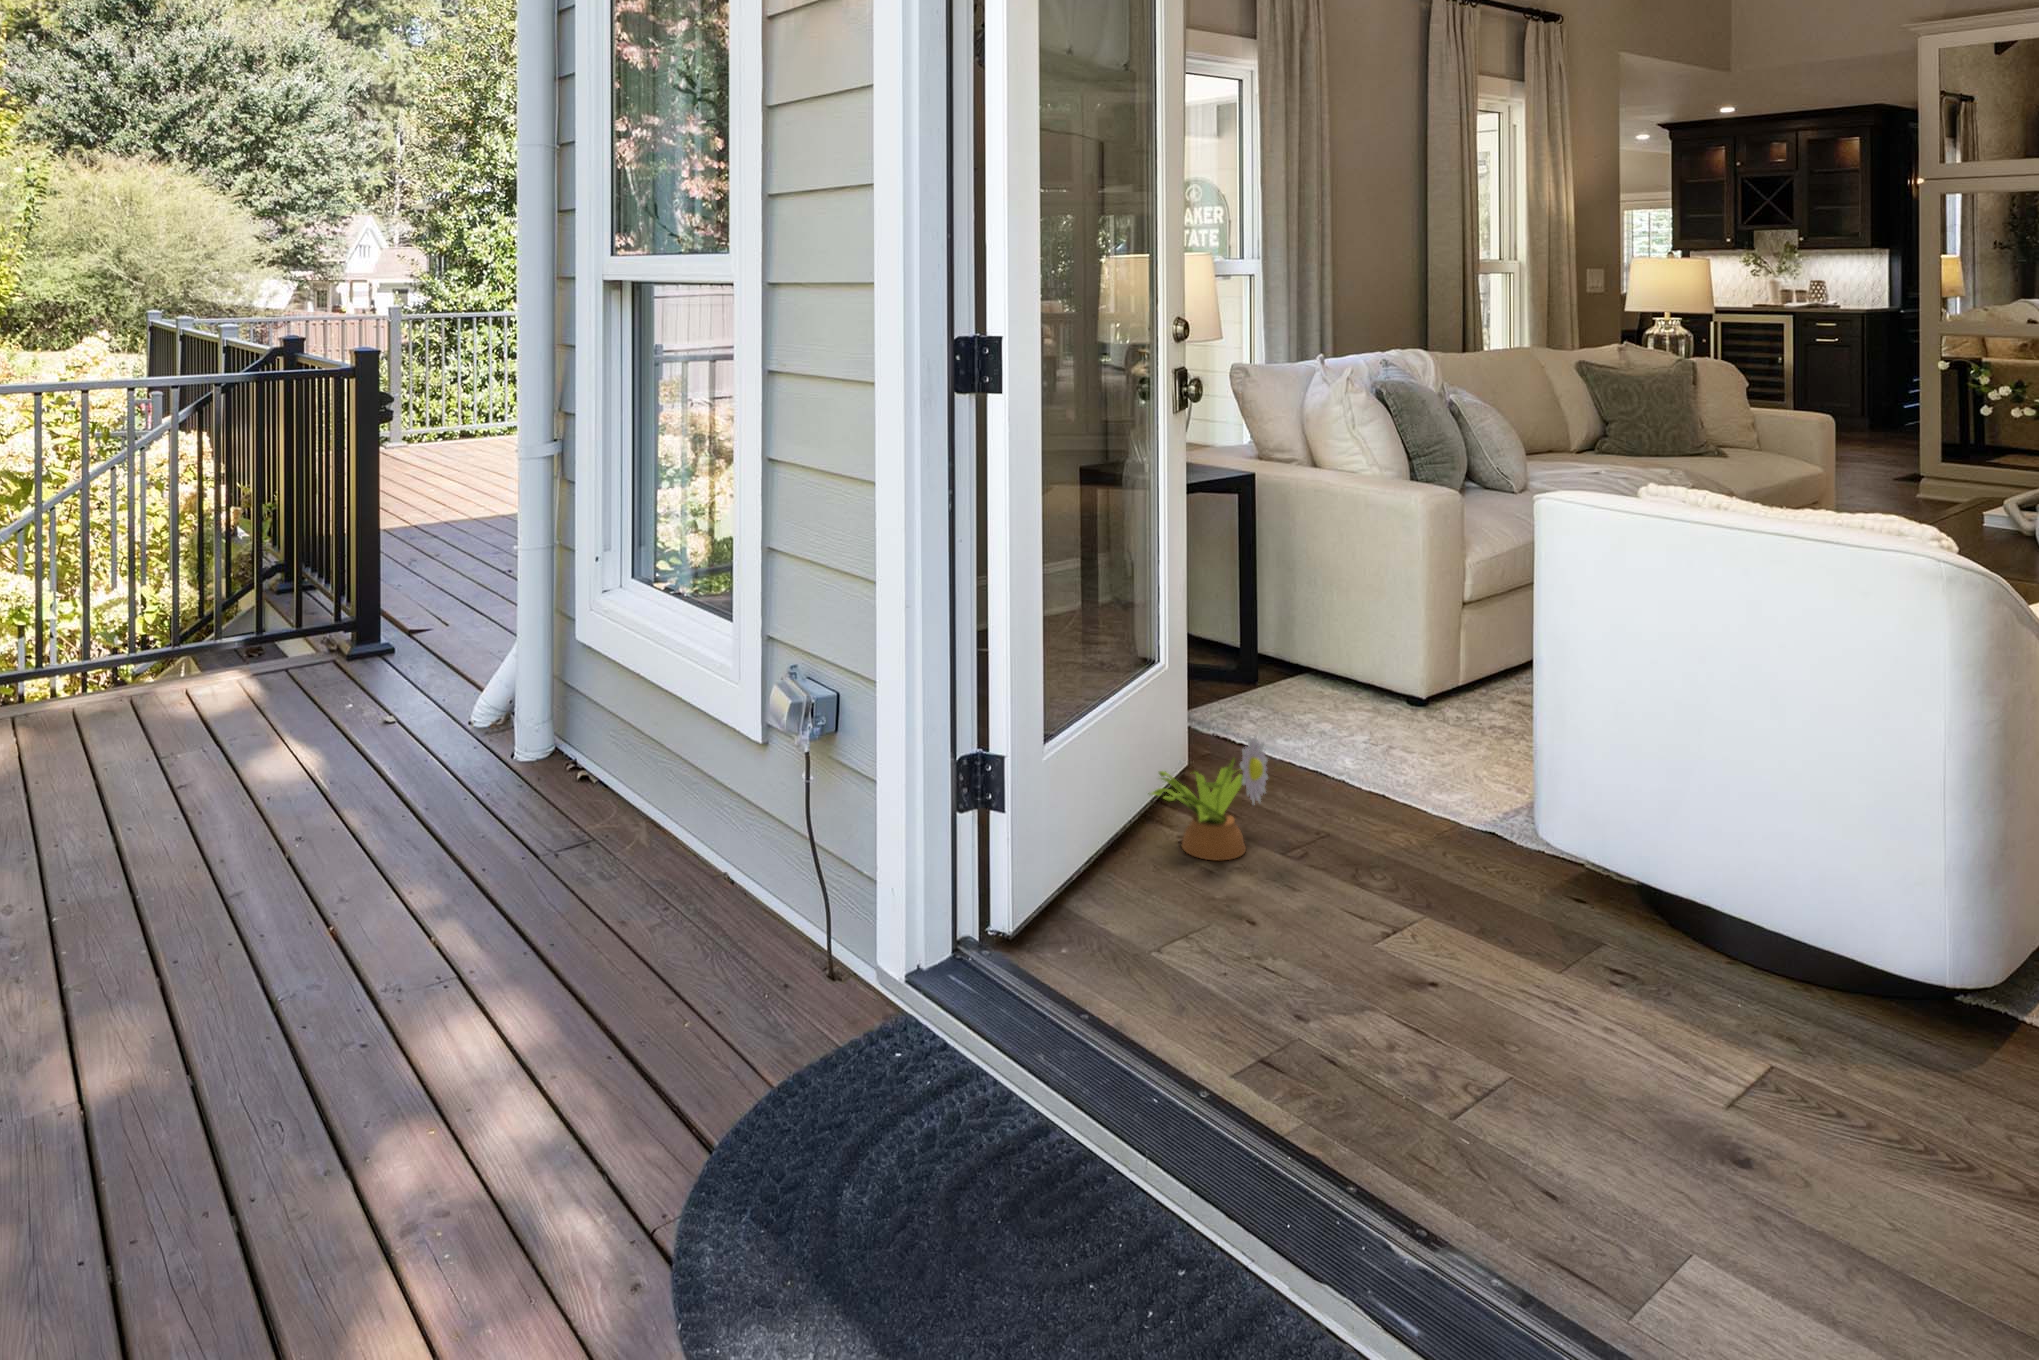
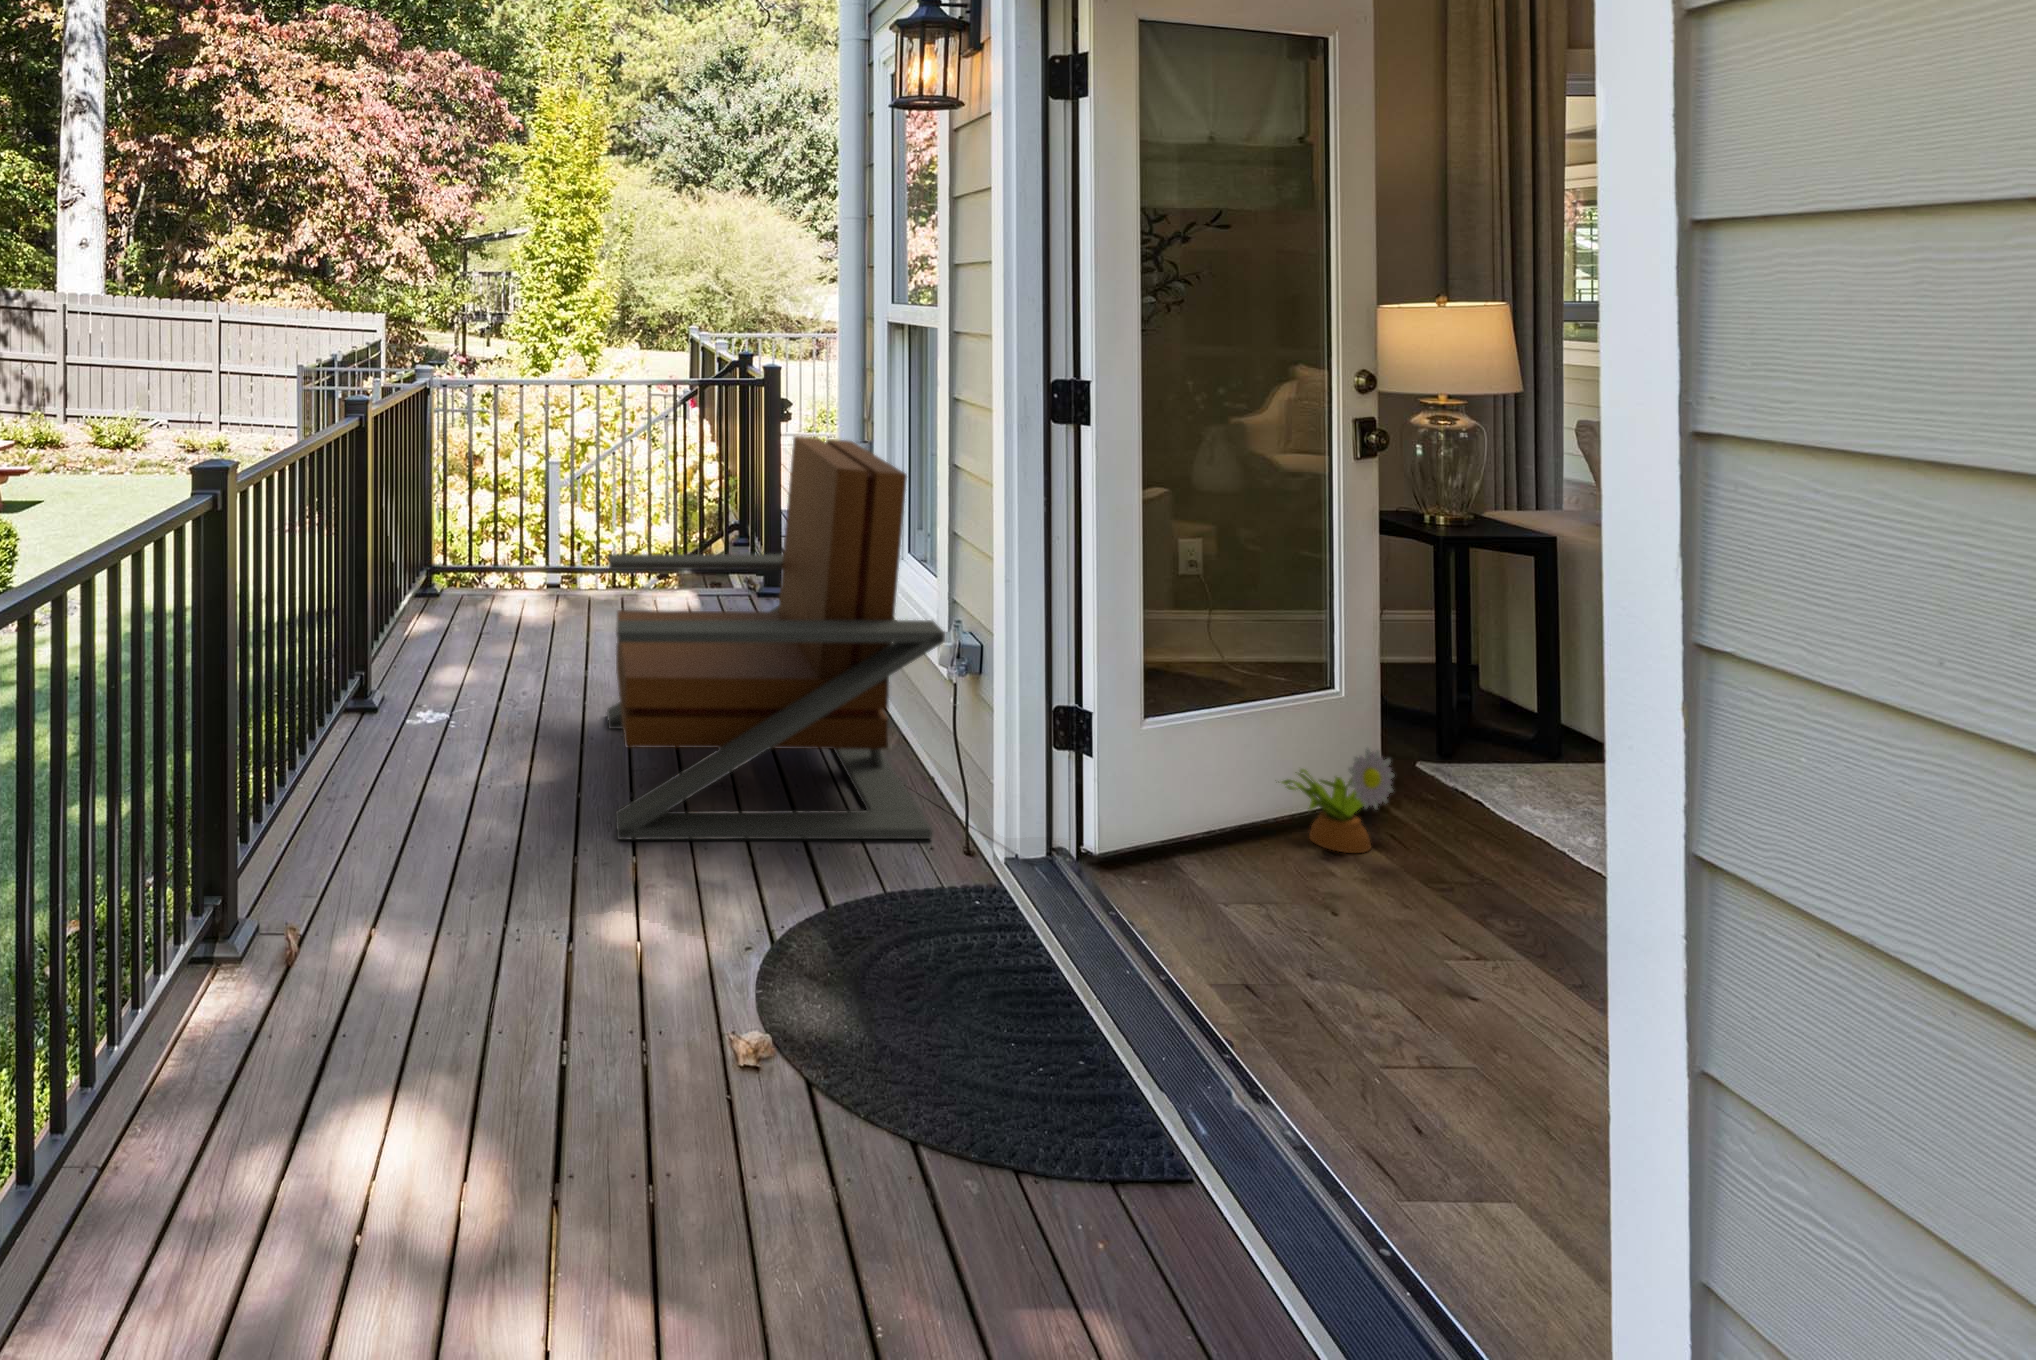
lounge chair: none [191,440,823,1172] -> present [607,436,945,839]

